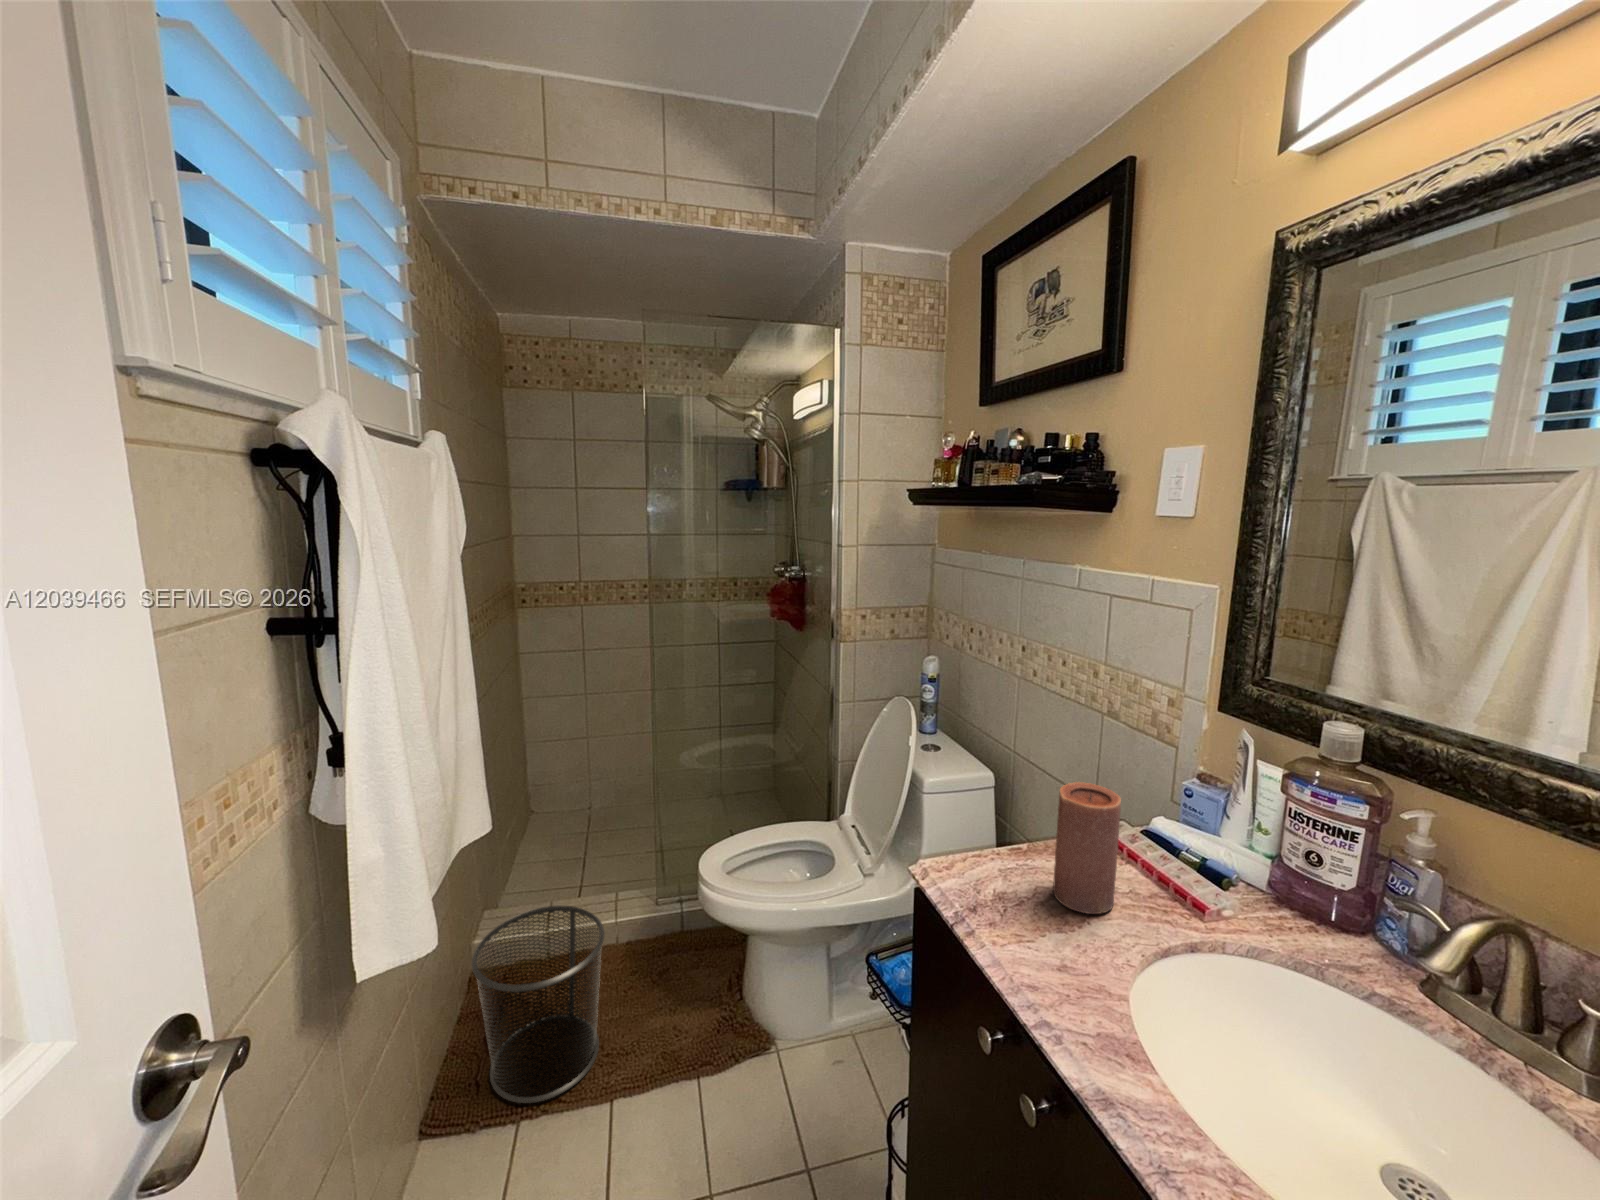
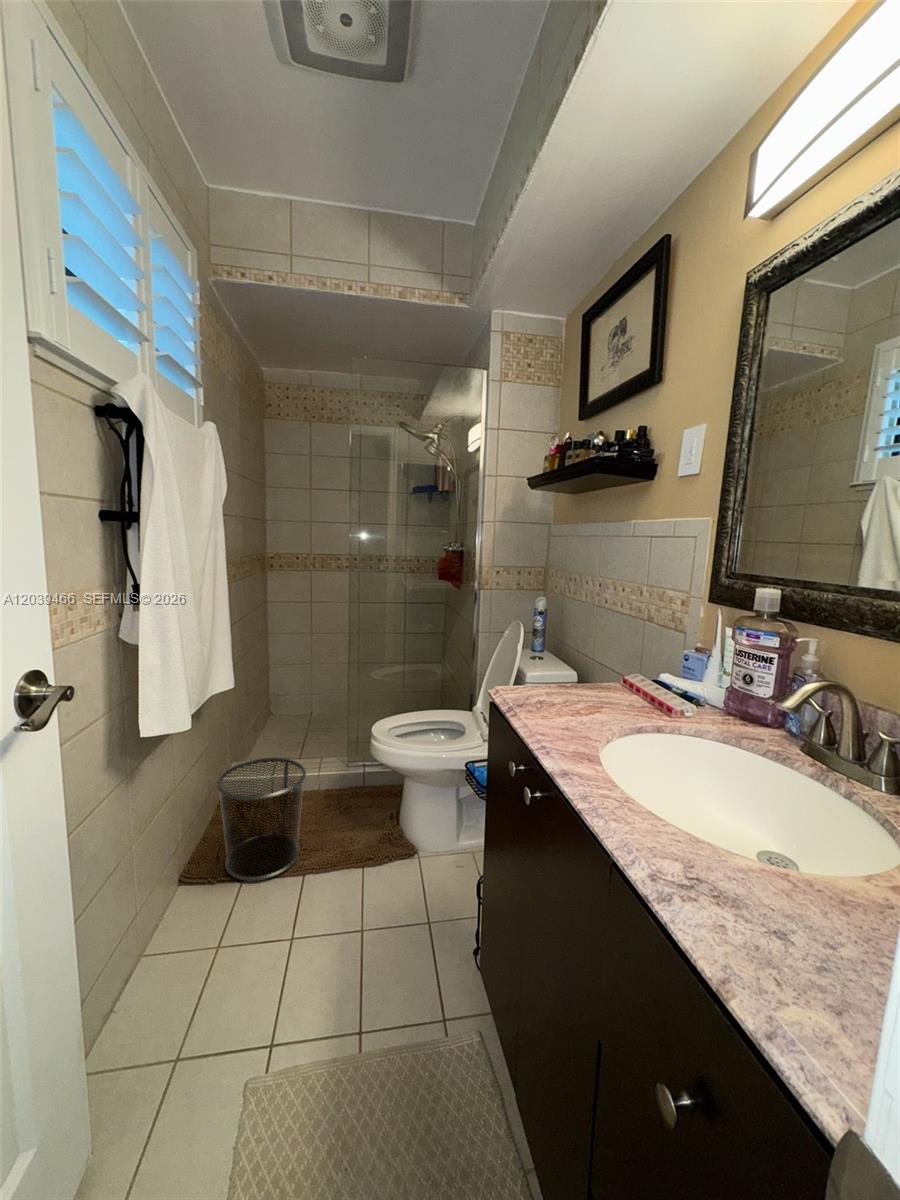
candle: present [1053,782,1121,914] -> none [578,632,621,713]

